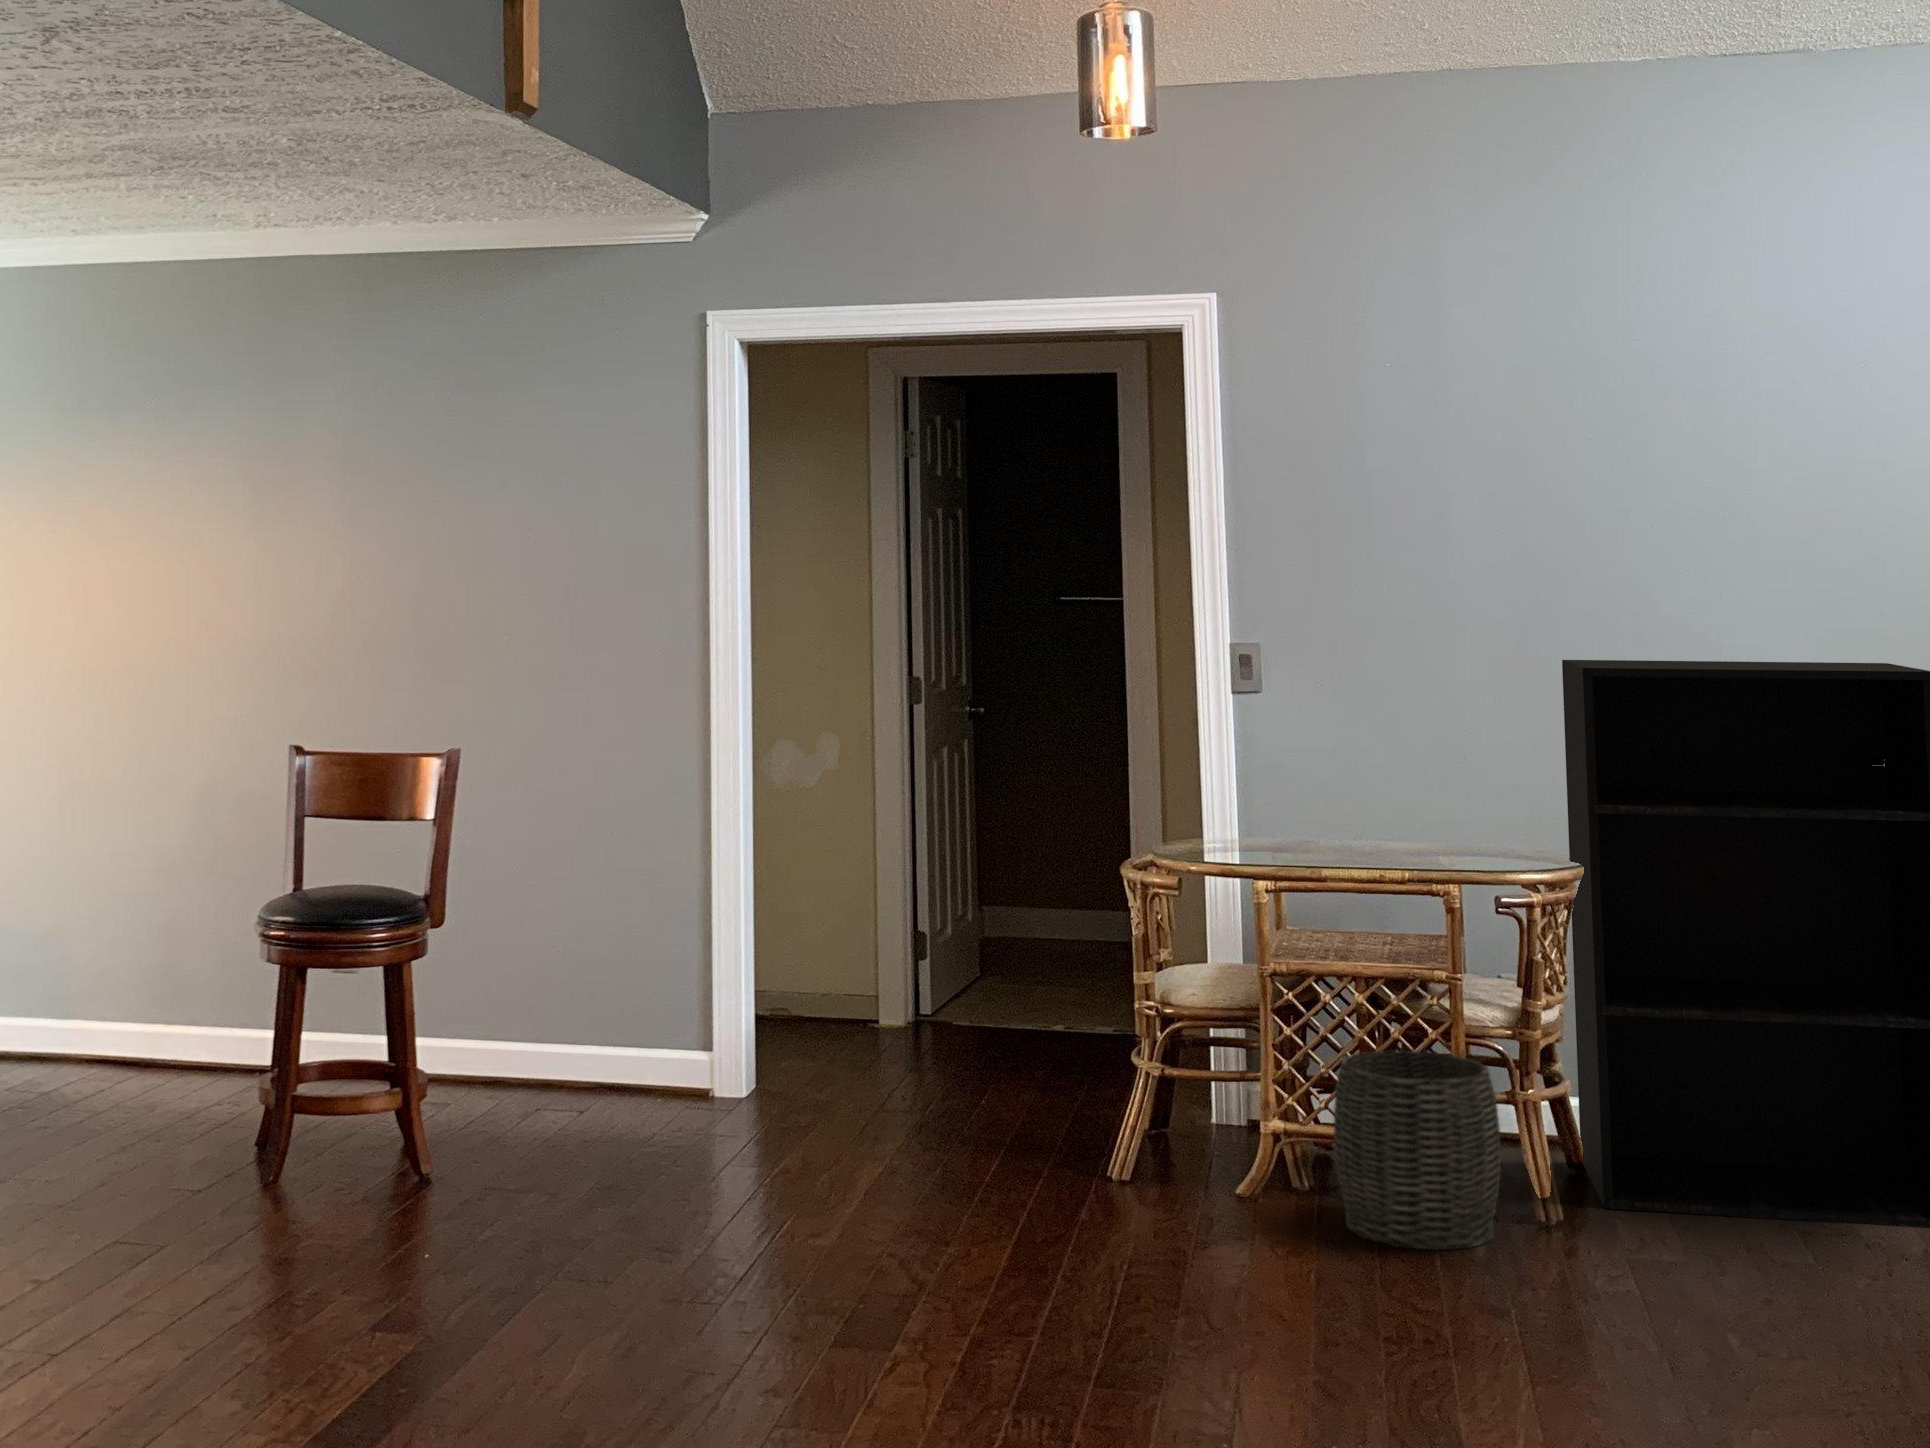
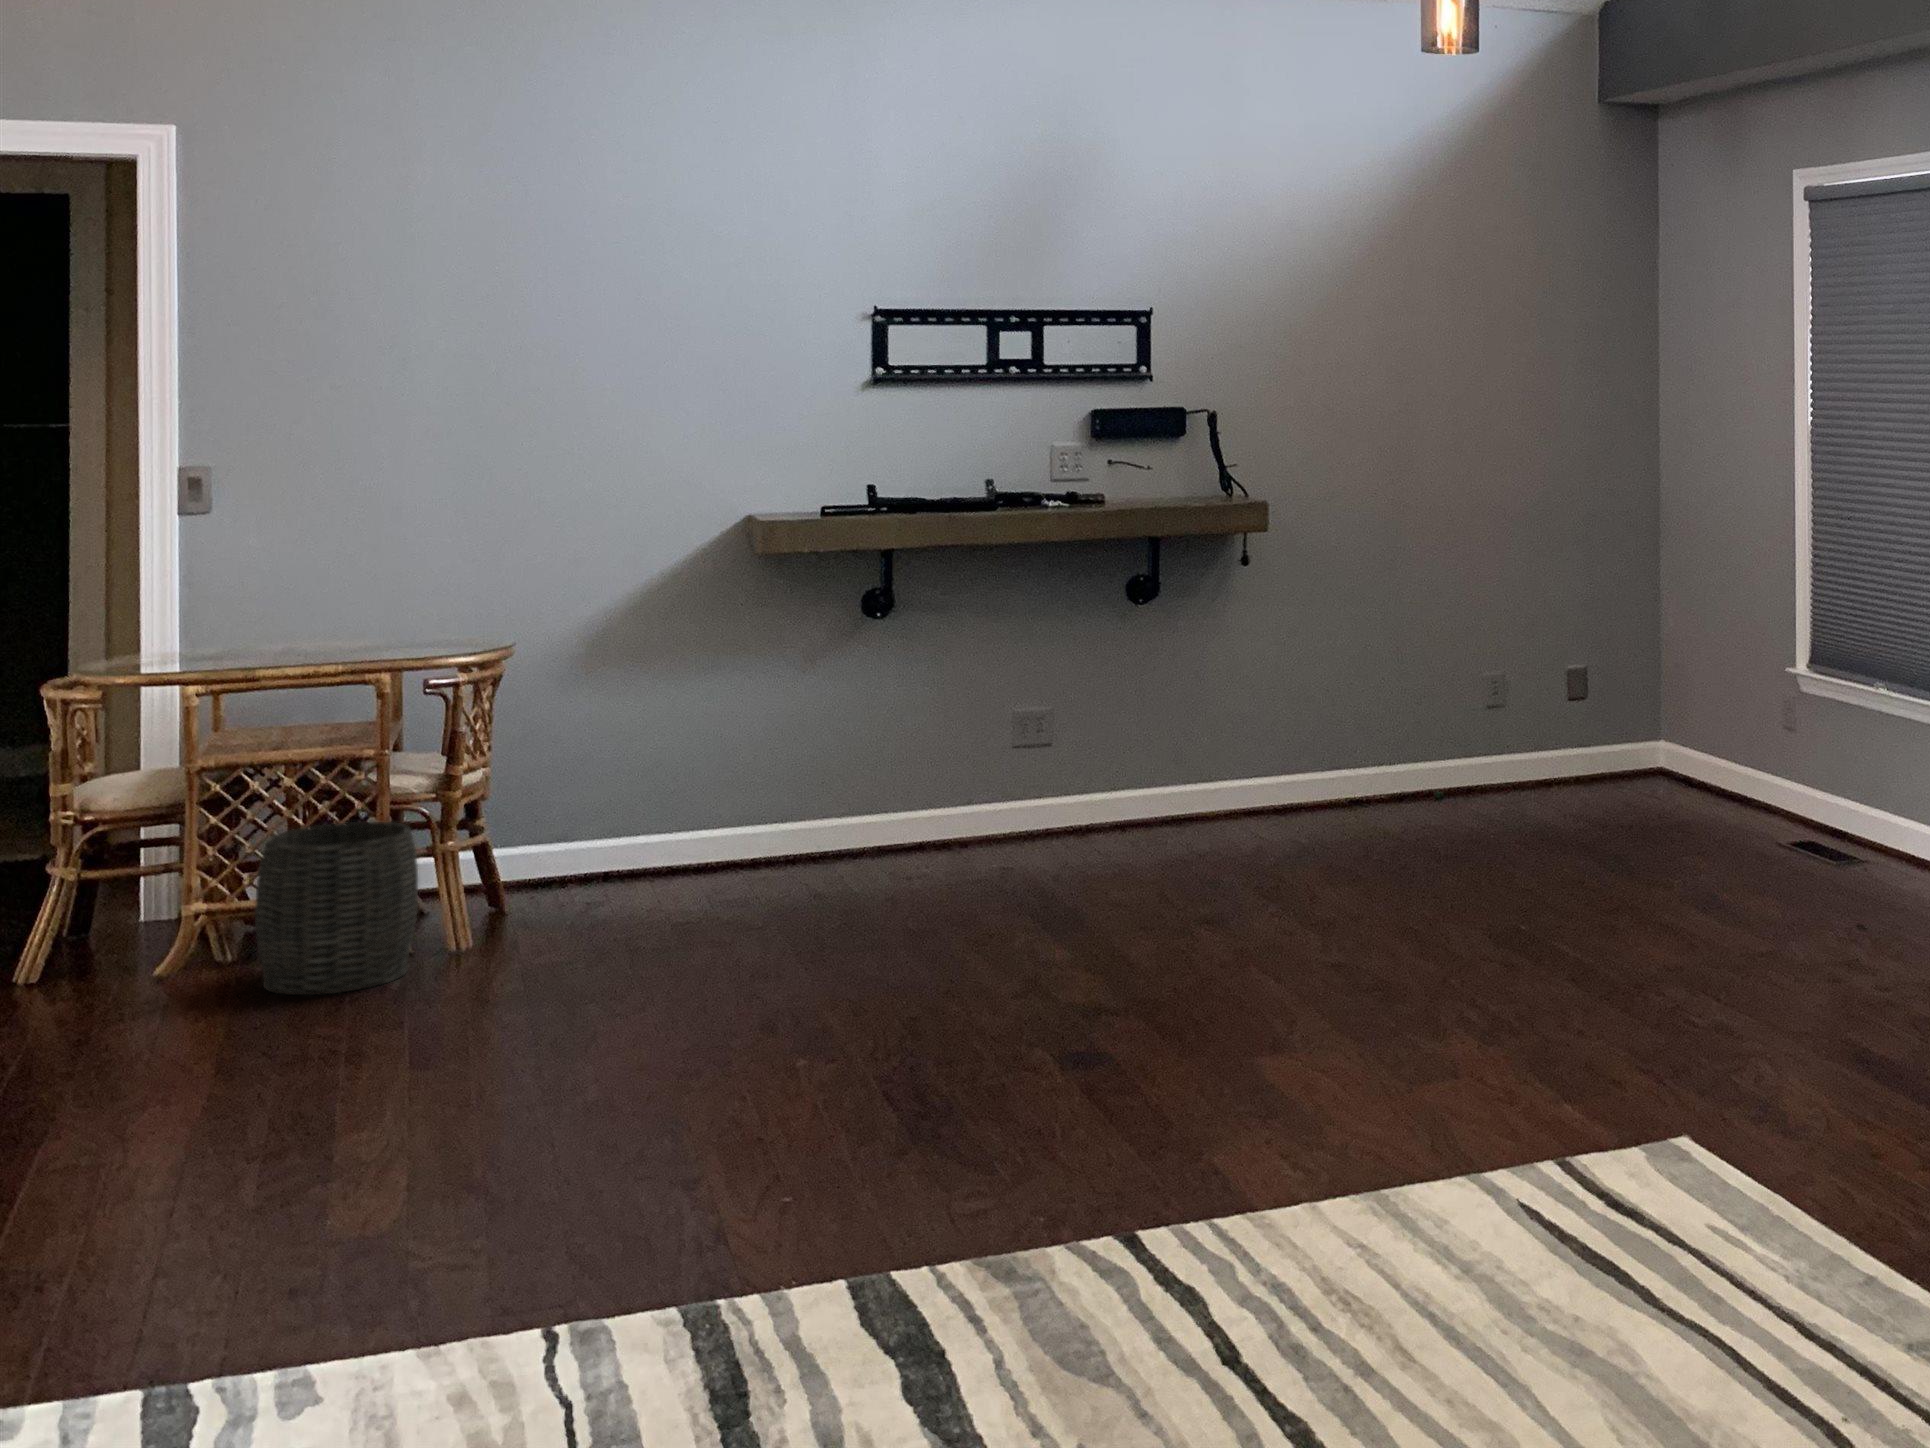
bookshelf: present [1562,660,1930,1228] -> none [502,465,809,933]

